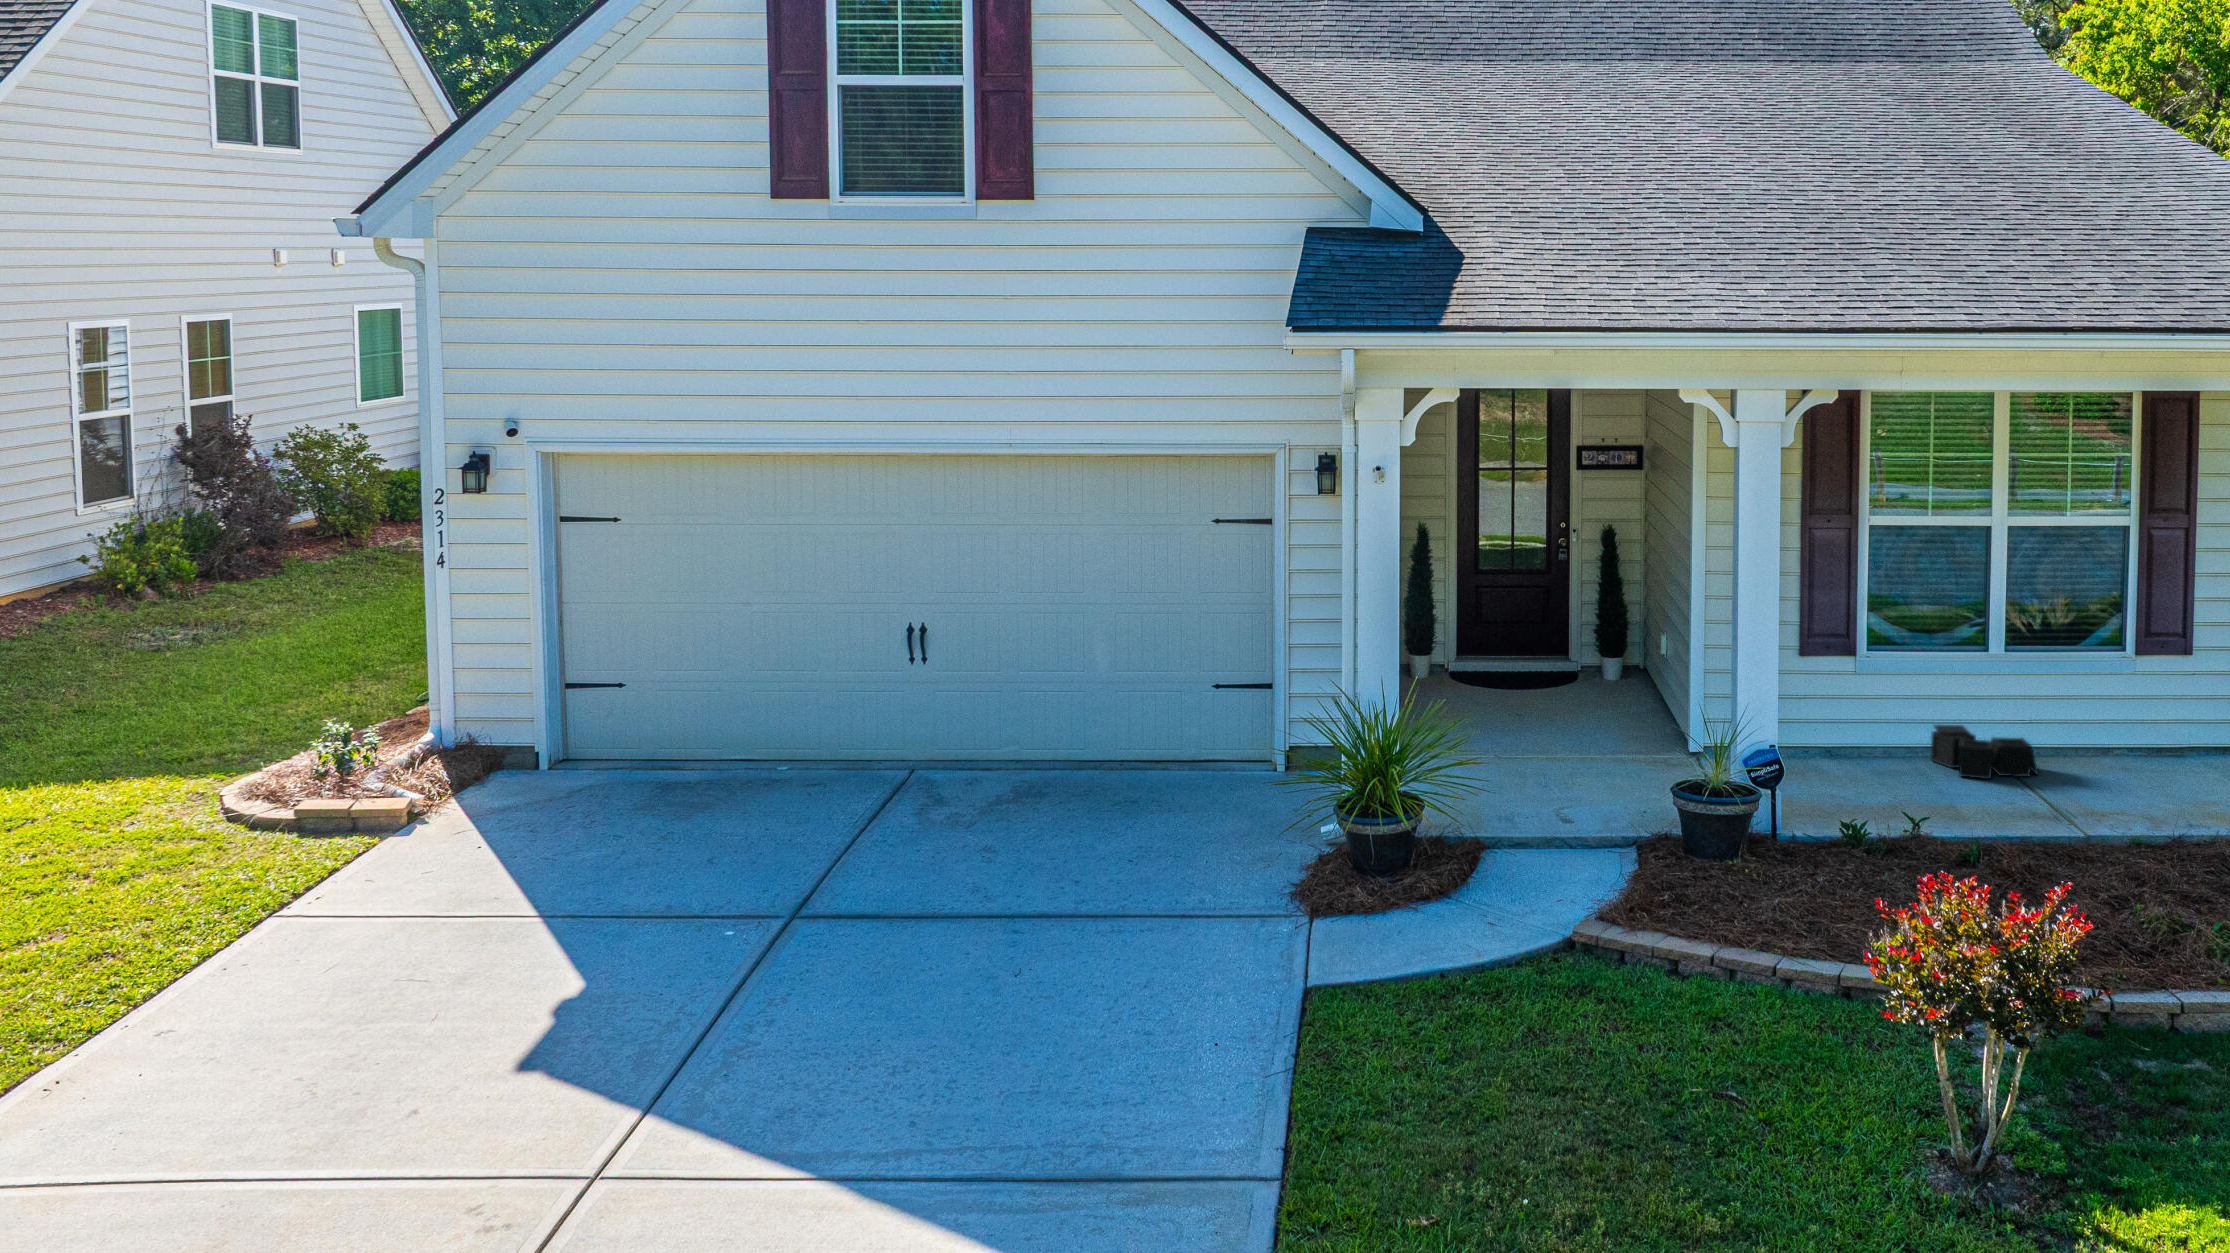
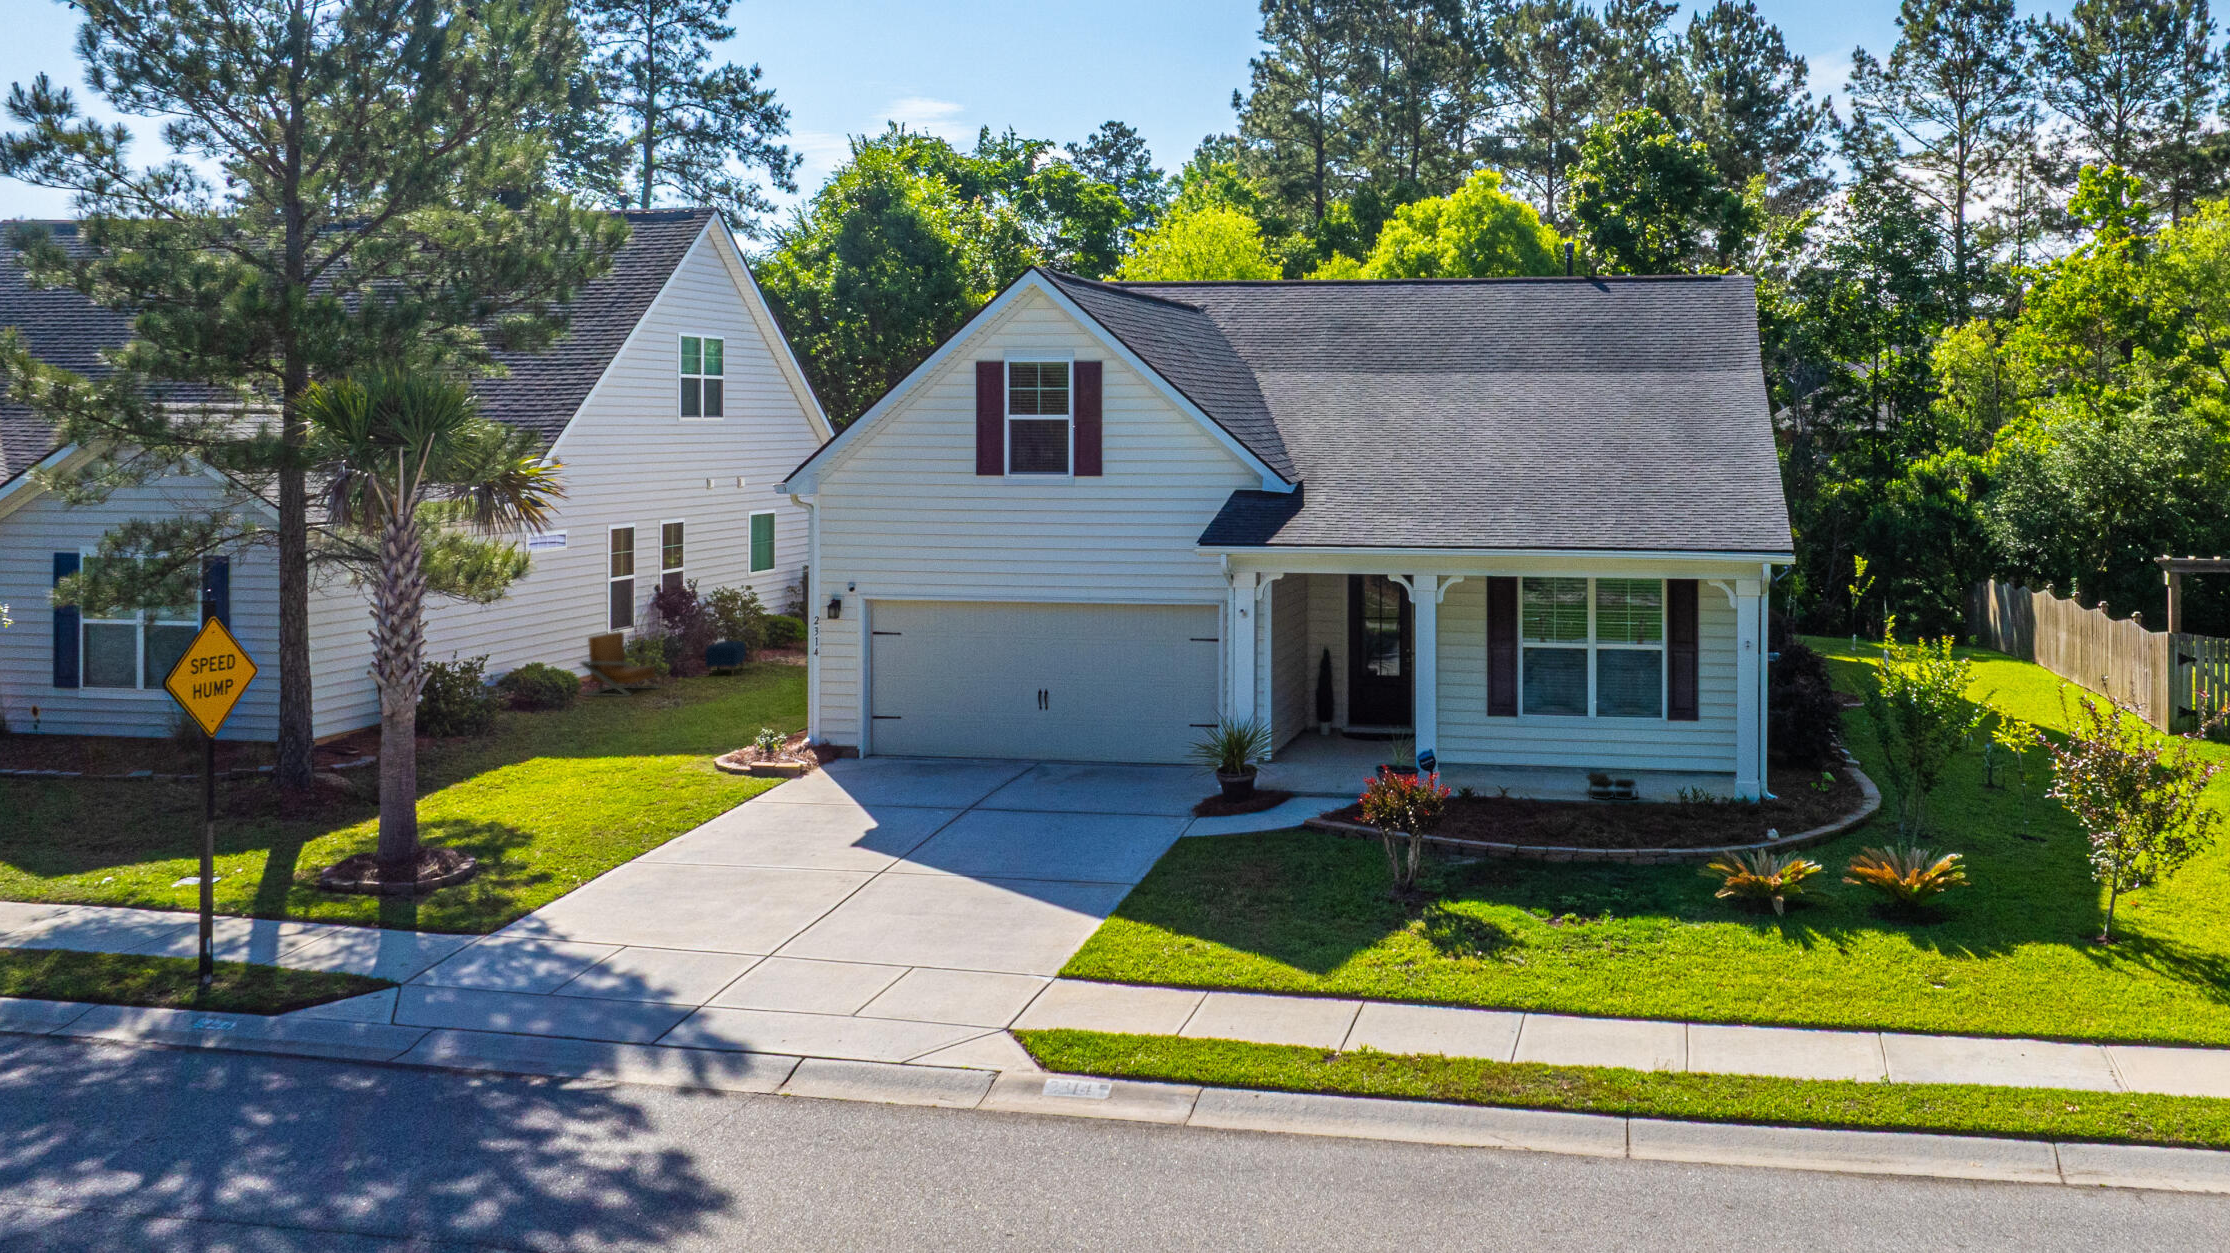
lounge chair: none [18,501,189,615] -> present [580,632,659,697]
bench: none [281,504,359,565] -> present [705,641,746,675]

